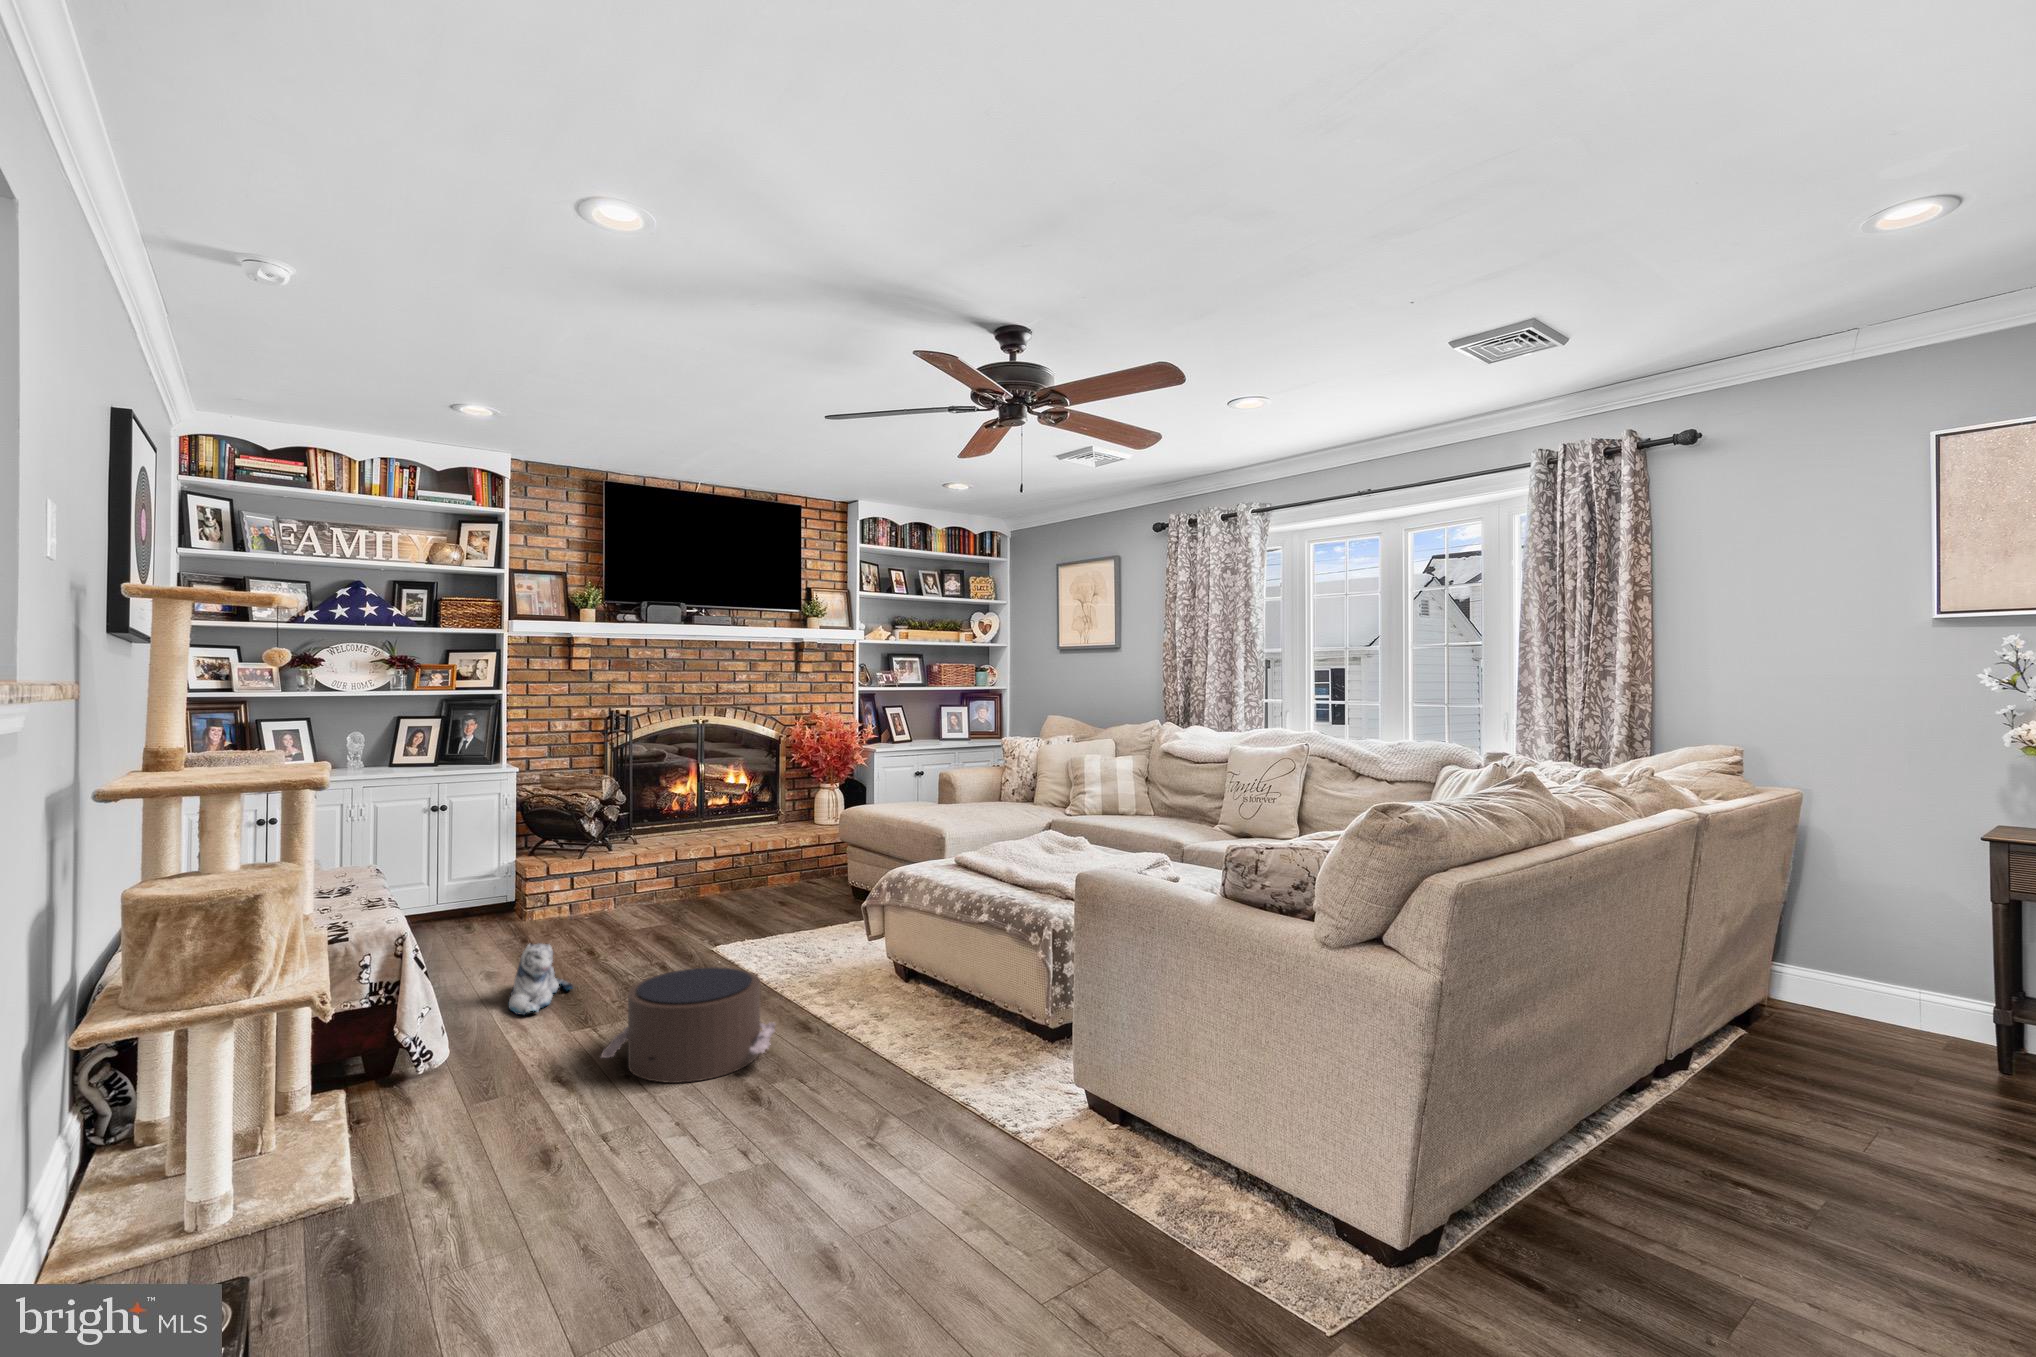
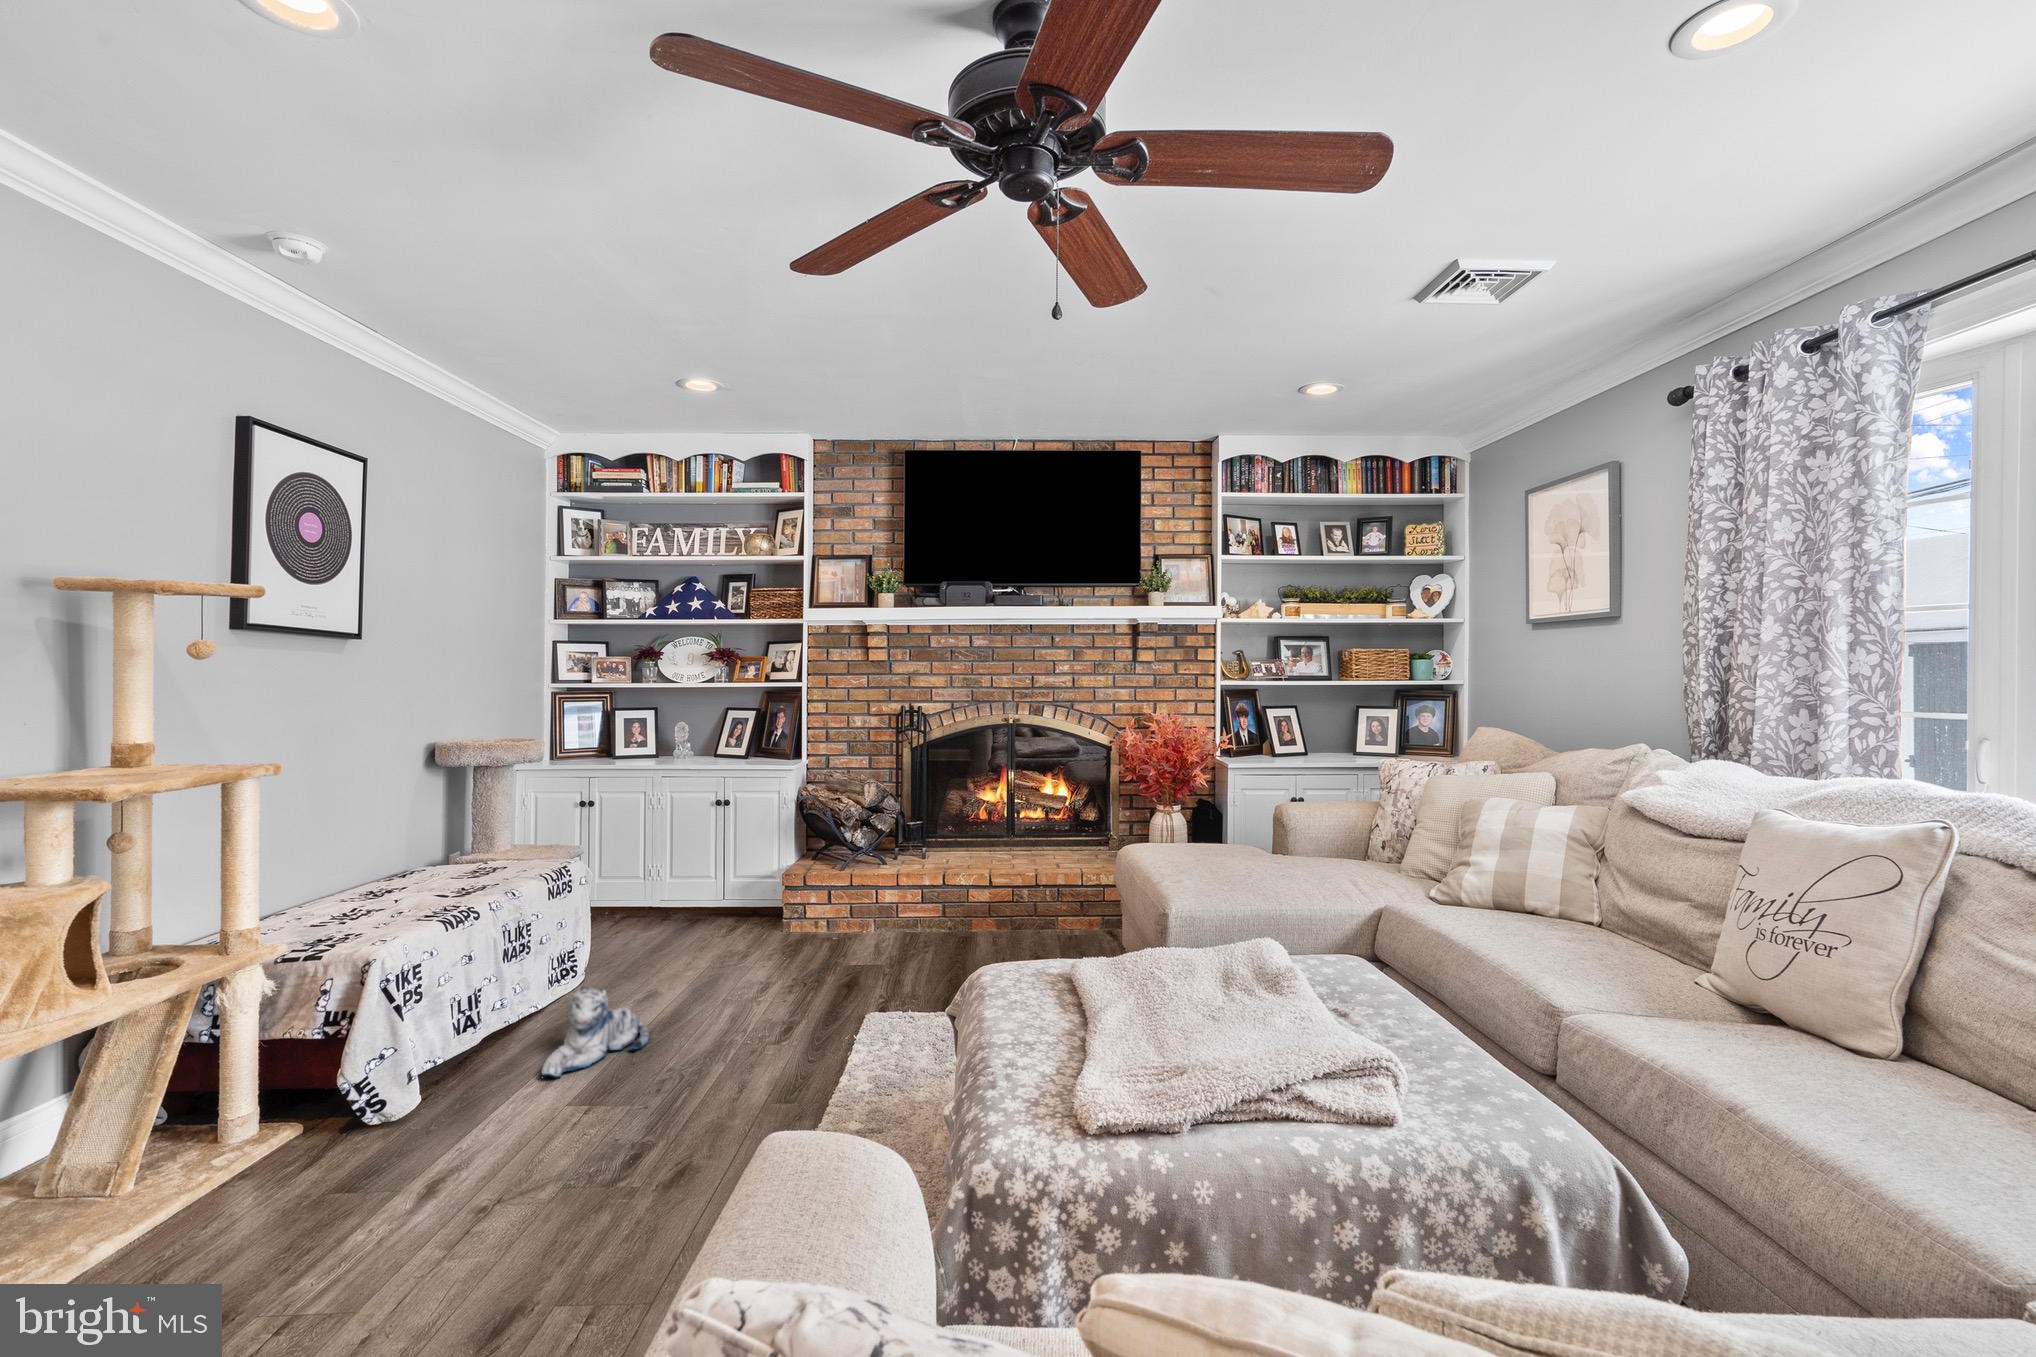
pouf: present [601,967,775,1083] -> none [418,1077,659,1276]

